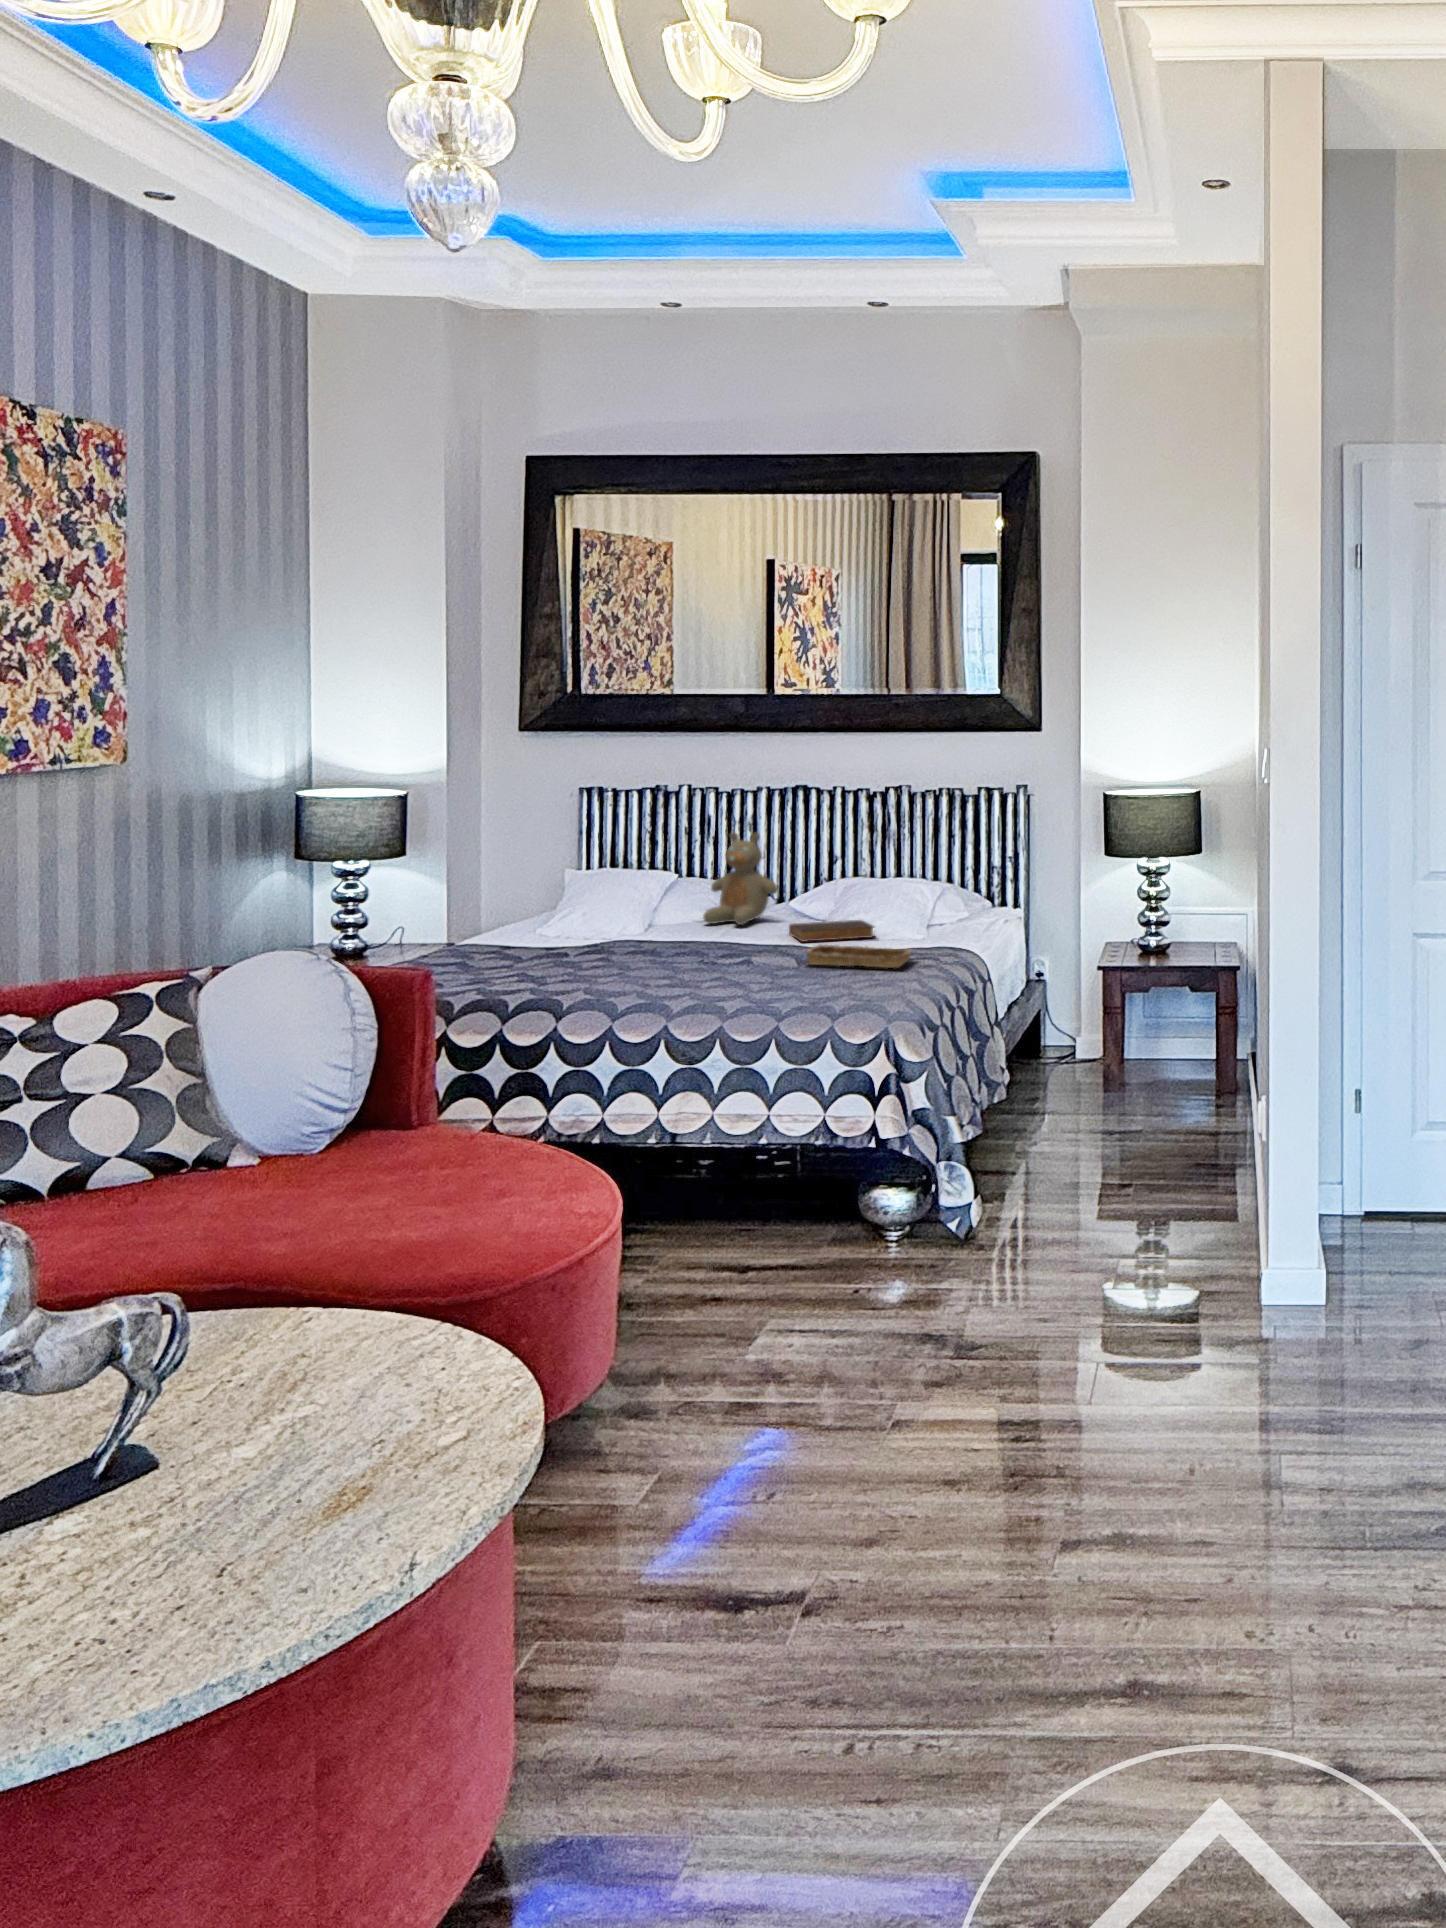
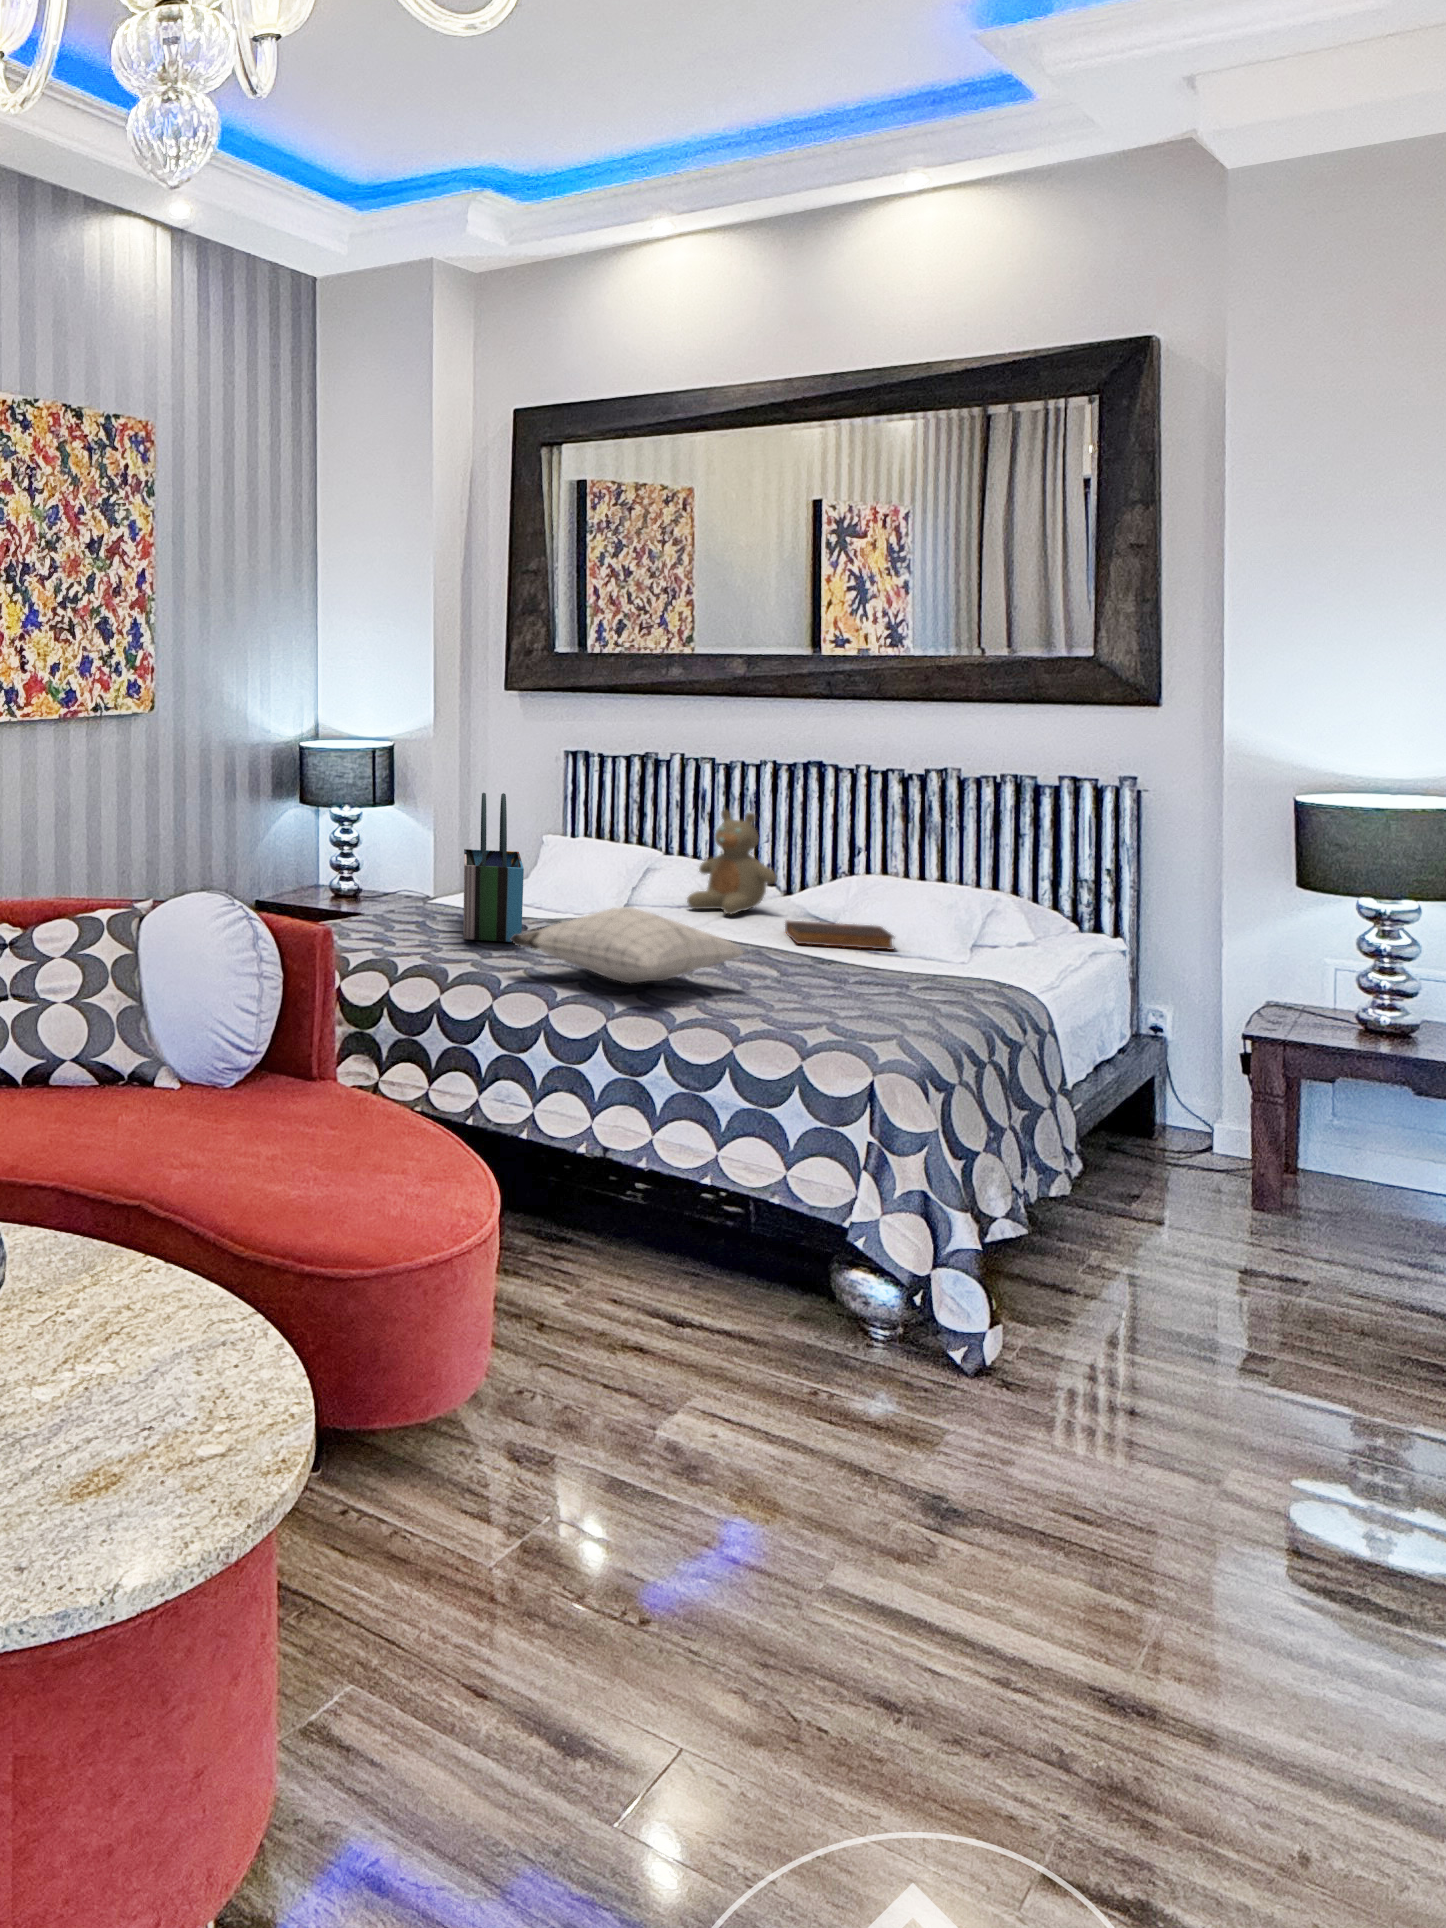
tote bag: none [503,829,573,974] -> present [463,793,524,942]
pillow: none [569,922,775,991] -> present [511,907,743,983]
tray: present [806,944,912,968] -> none [787,950,944,994]

